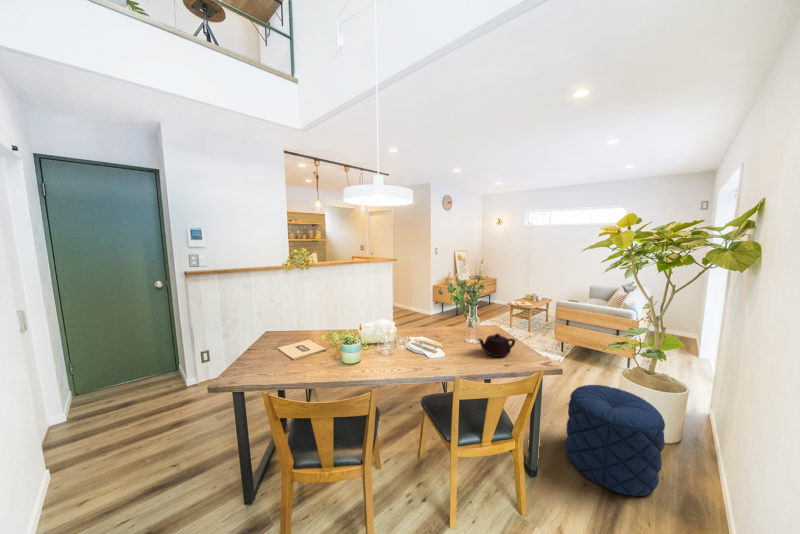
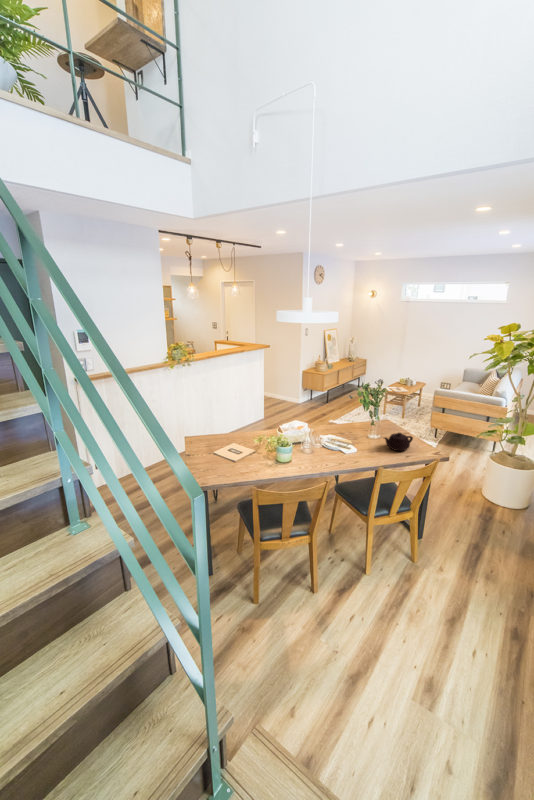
pouf: present [565,385,665,496] -> none [443,468,518,544]

